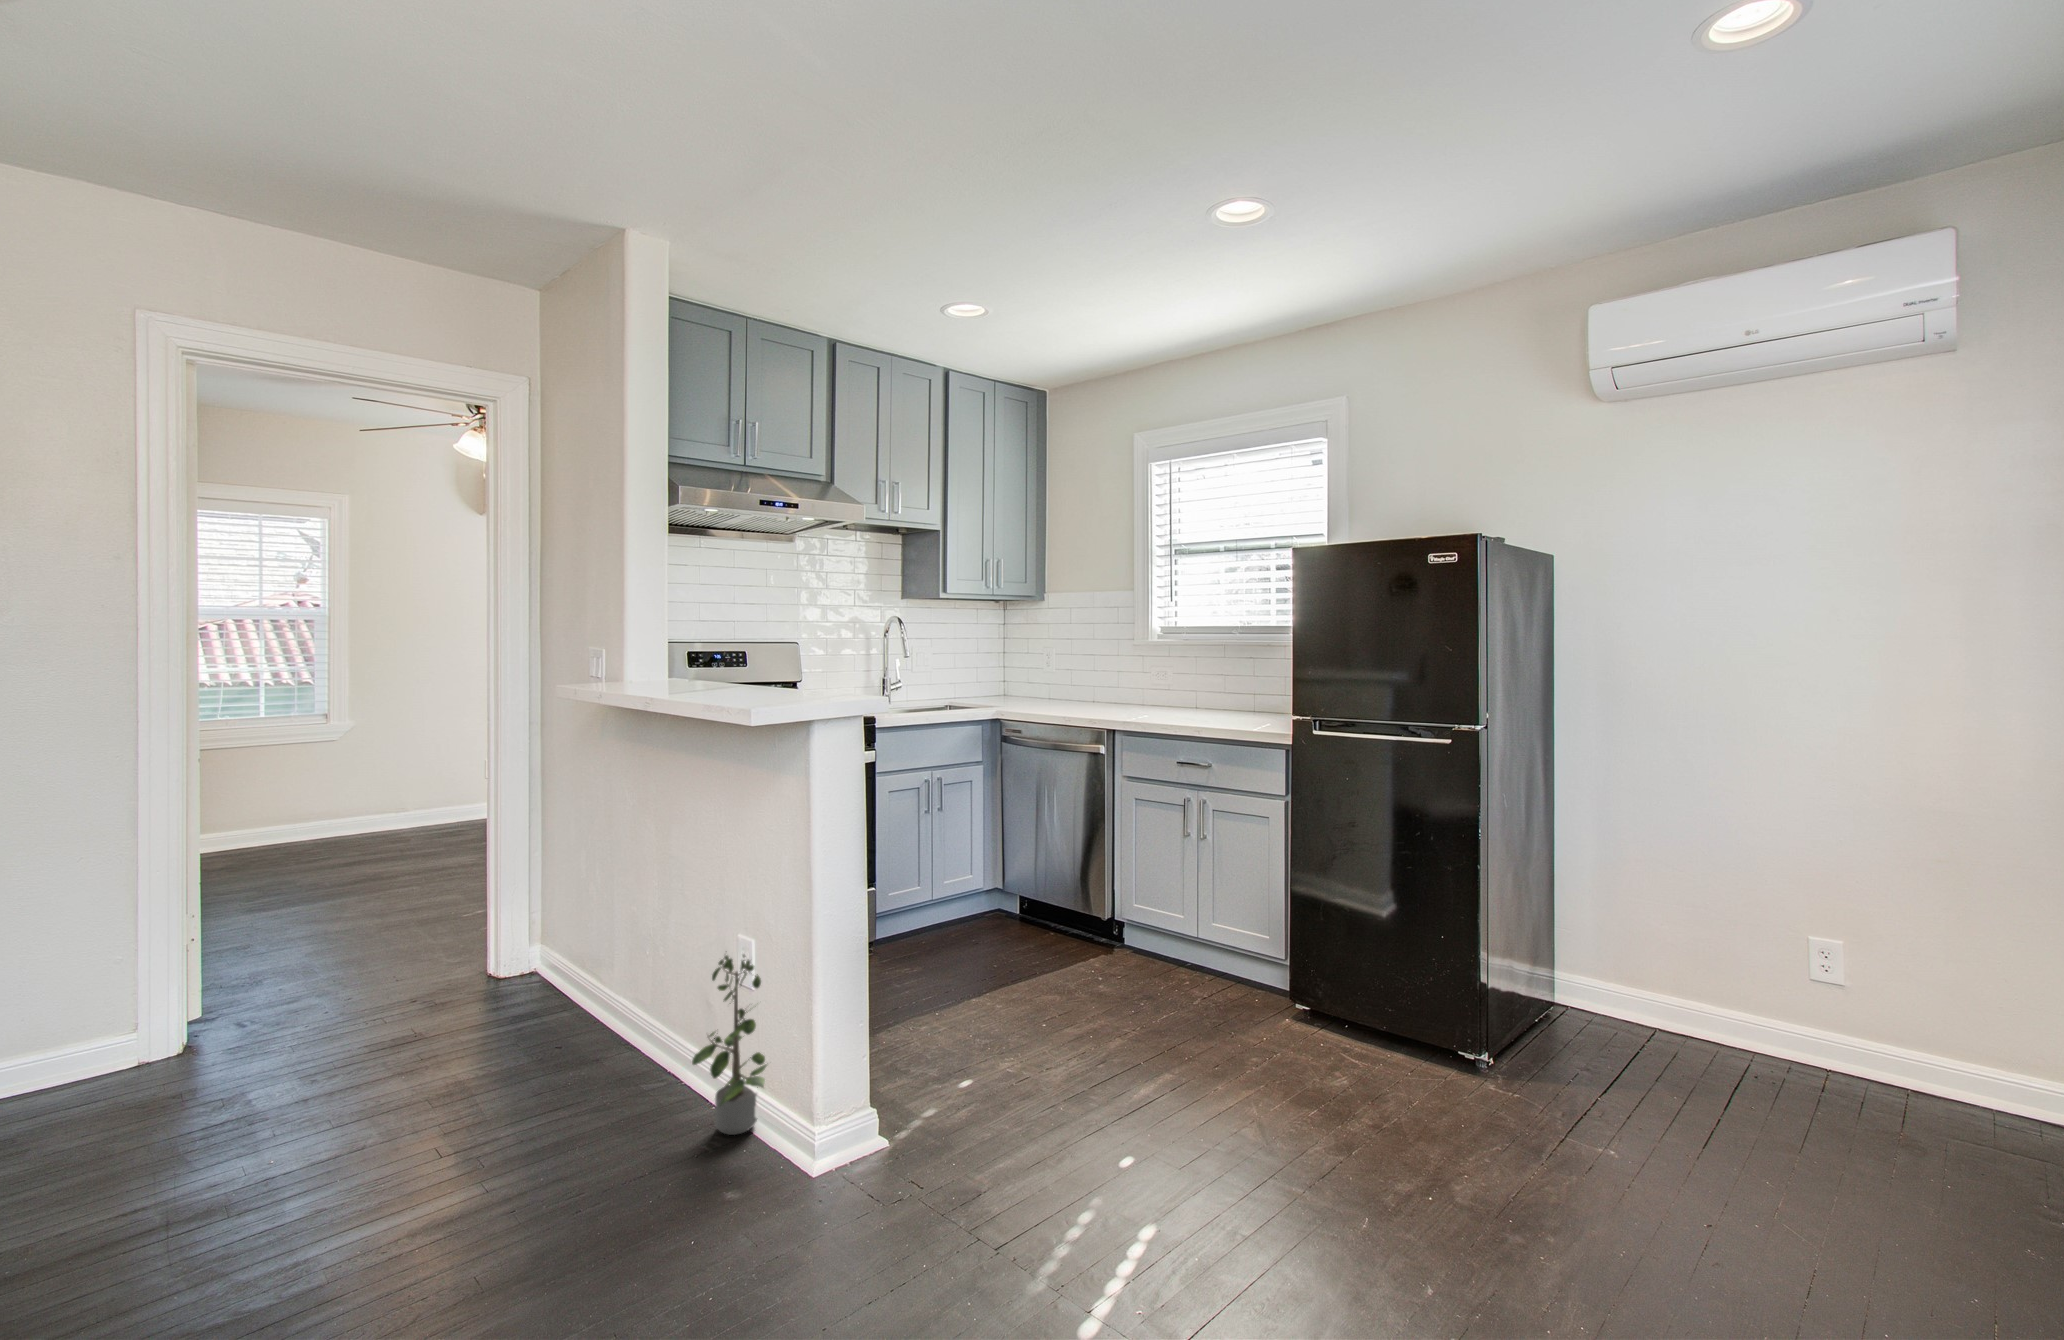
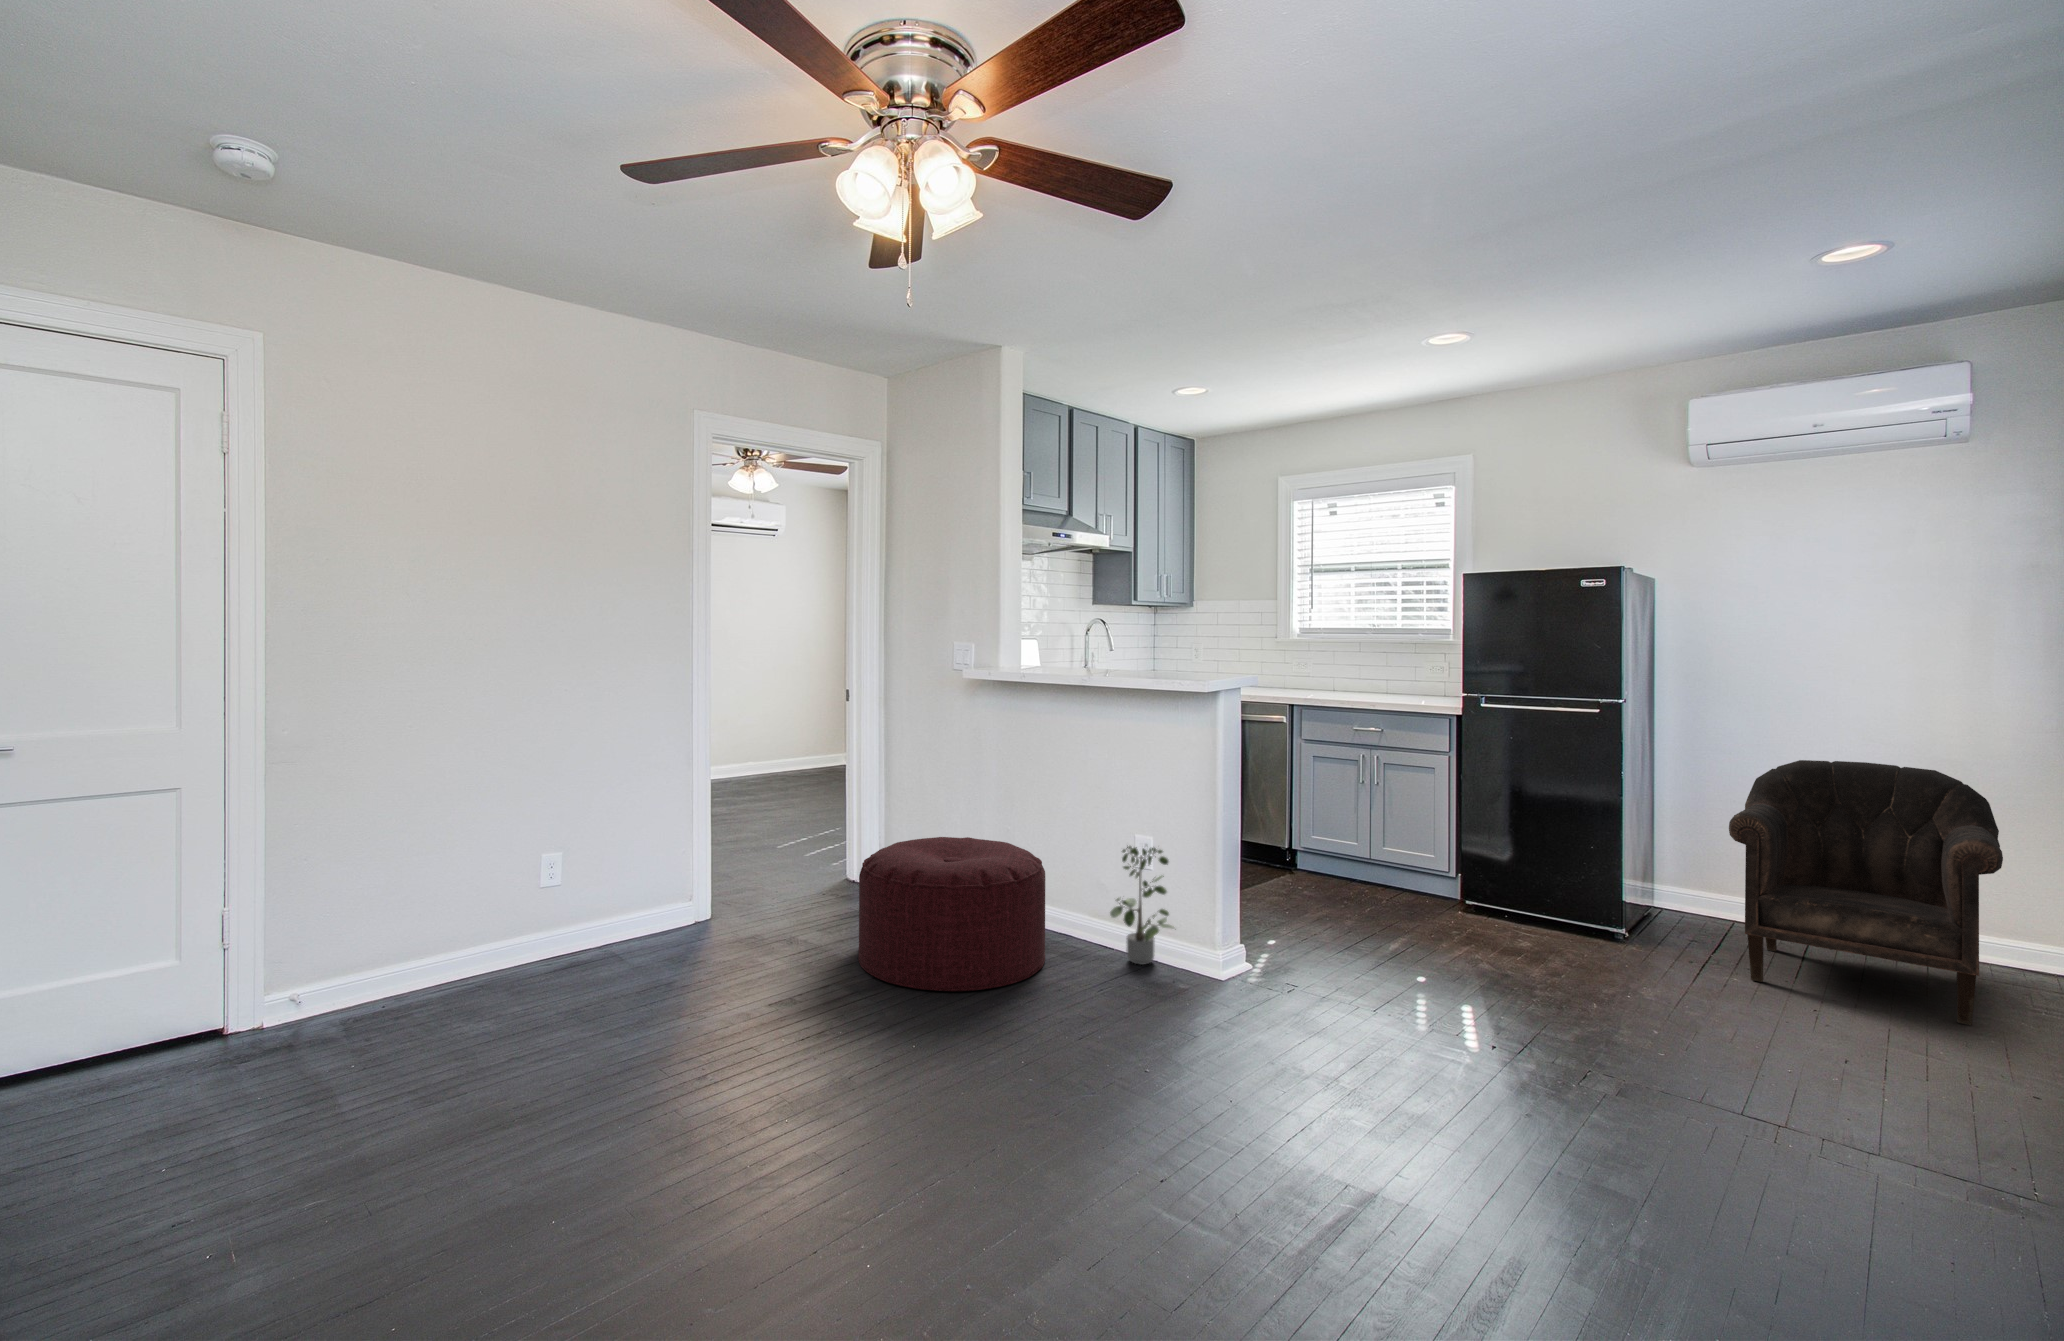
armchair: none [1593,812,1985,1253] -> present [1729,760,2003,1025]
ottoman: none [290,936,616,1201] -> present [858,837,1045,991]

